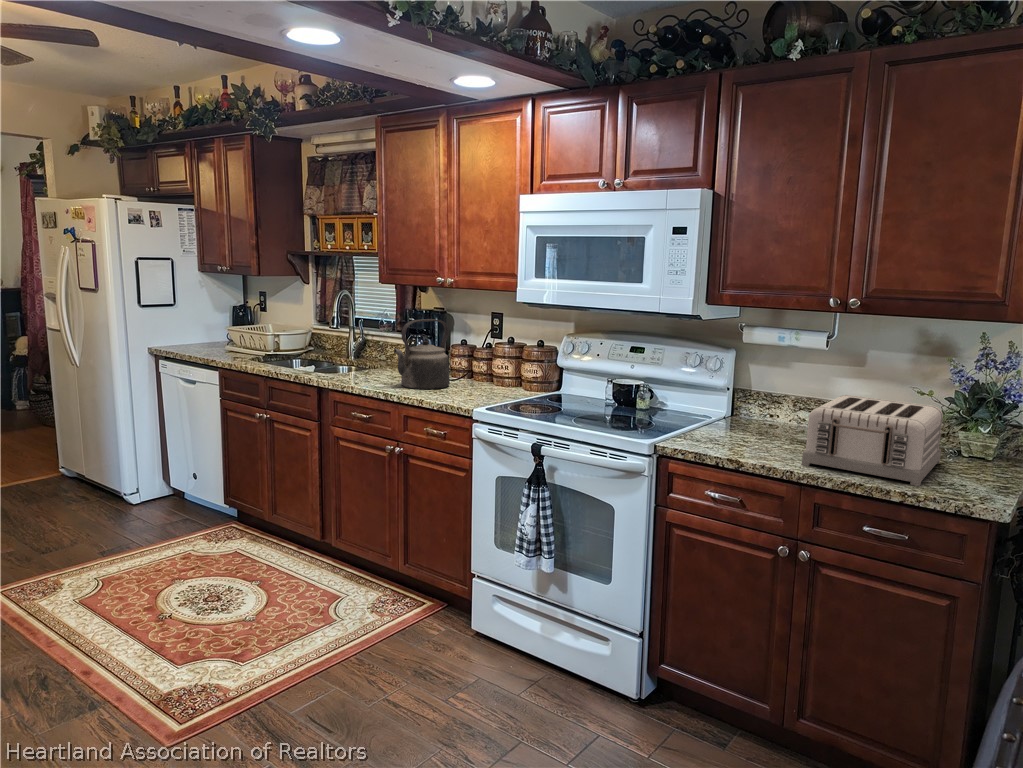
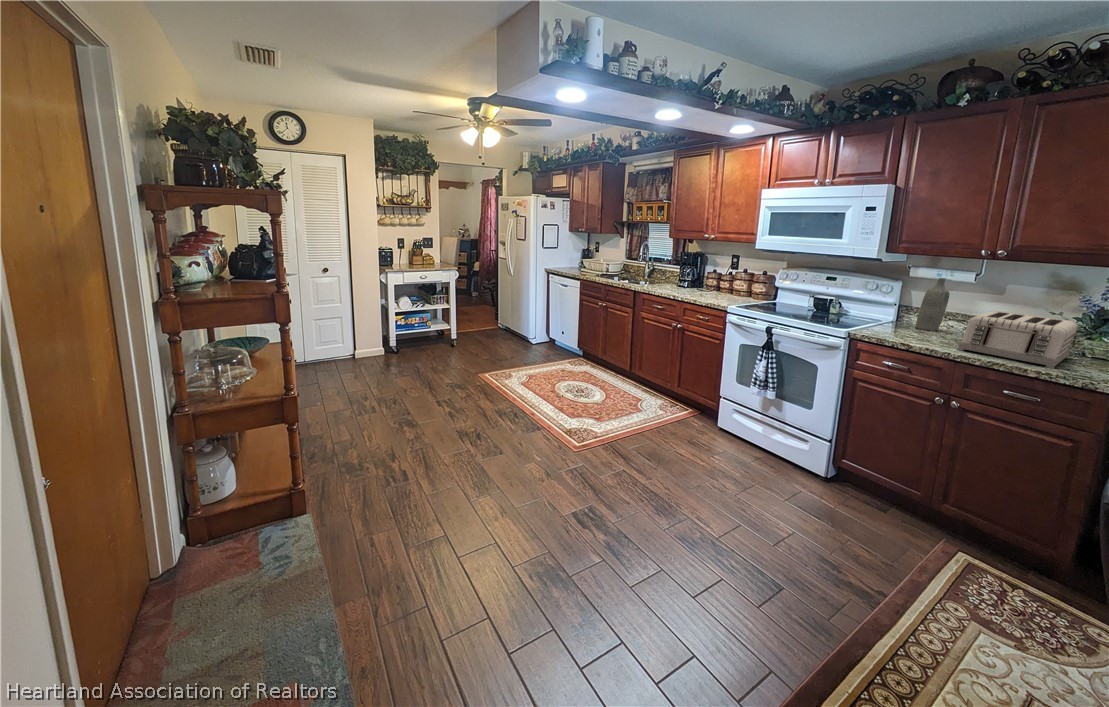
kettle: present [394,319,450,389] -> none [681,259,710,297]
bottle: none [757,344,792,430] -> present [916,278,949,331]

